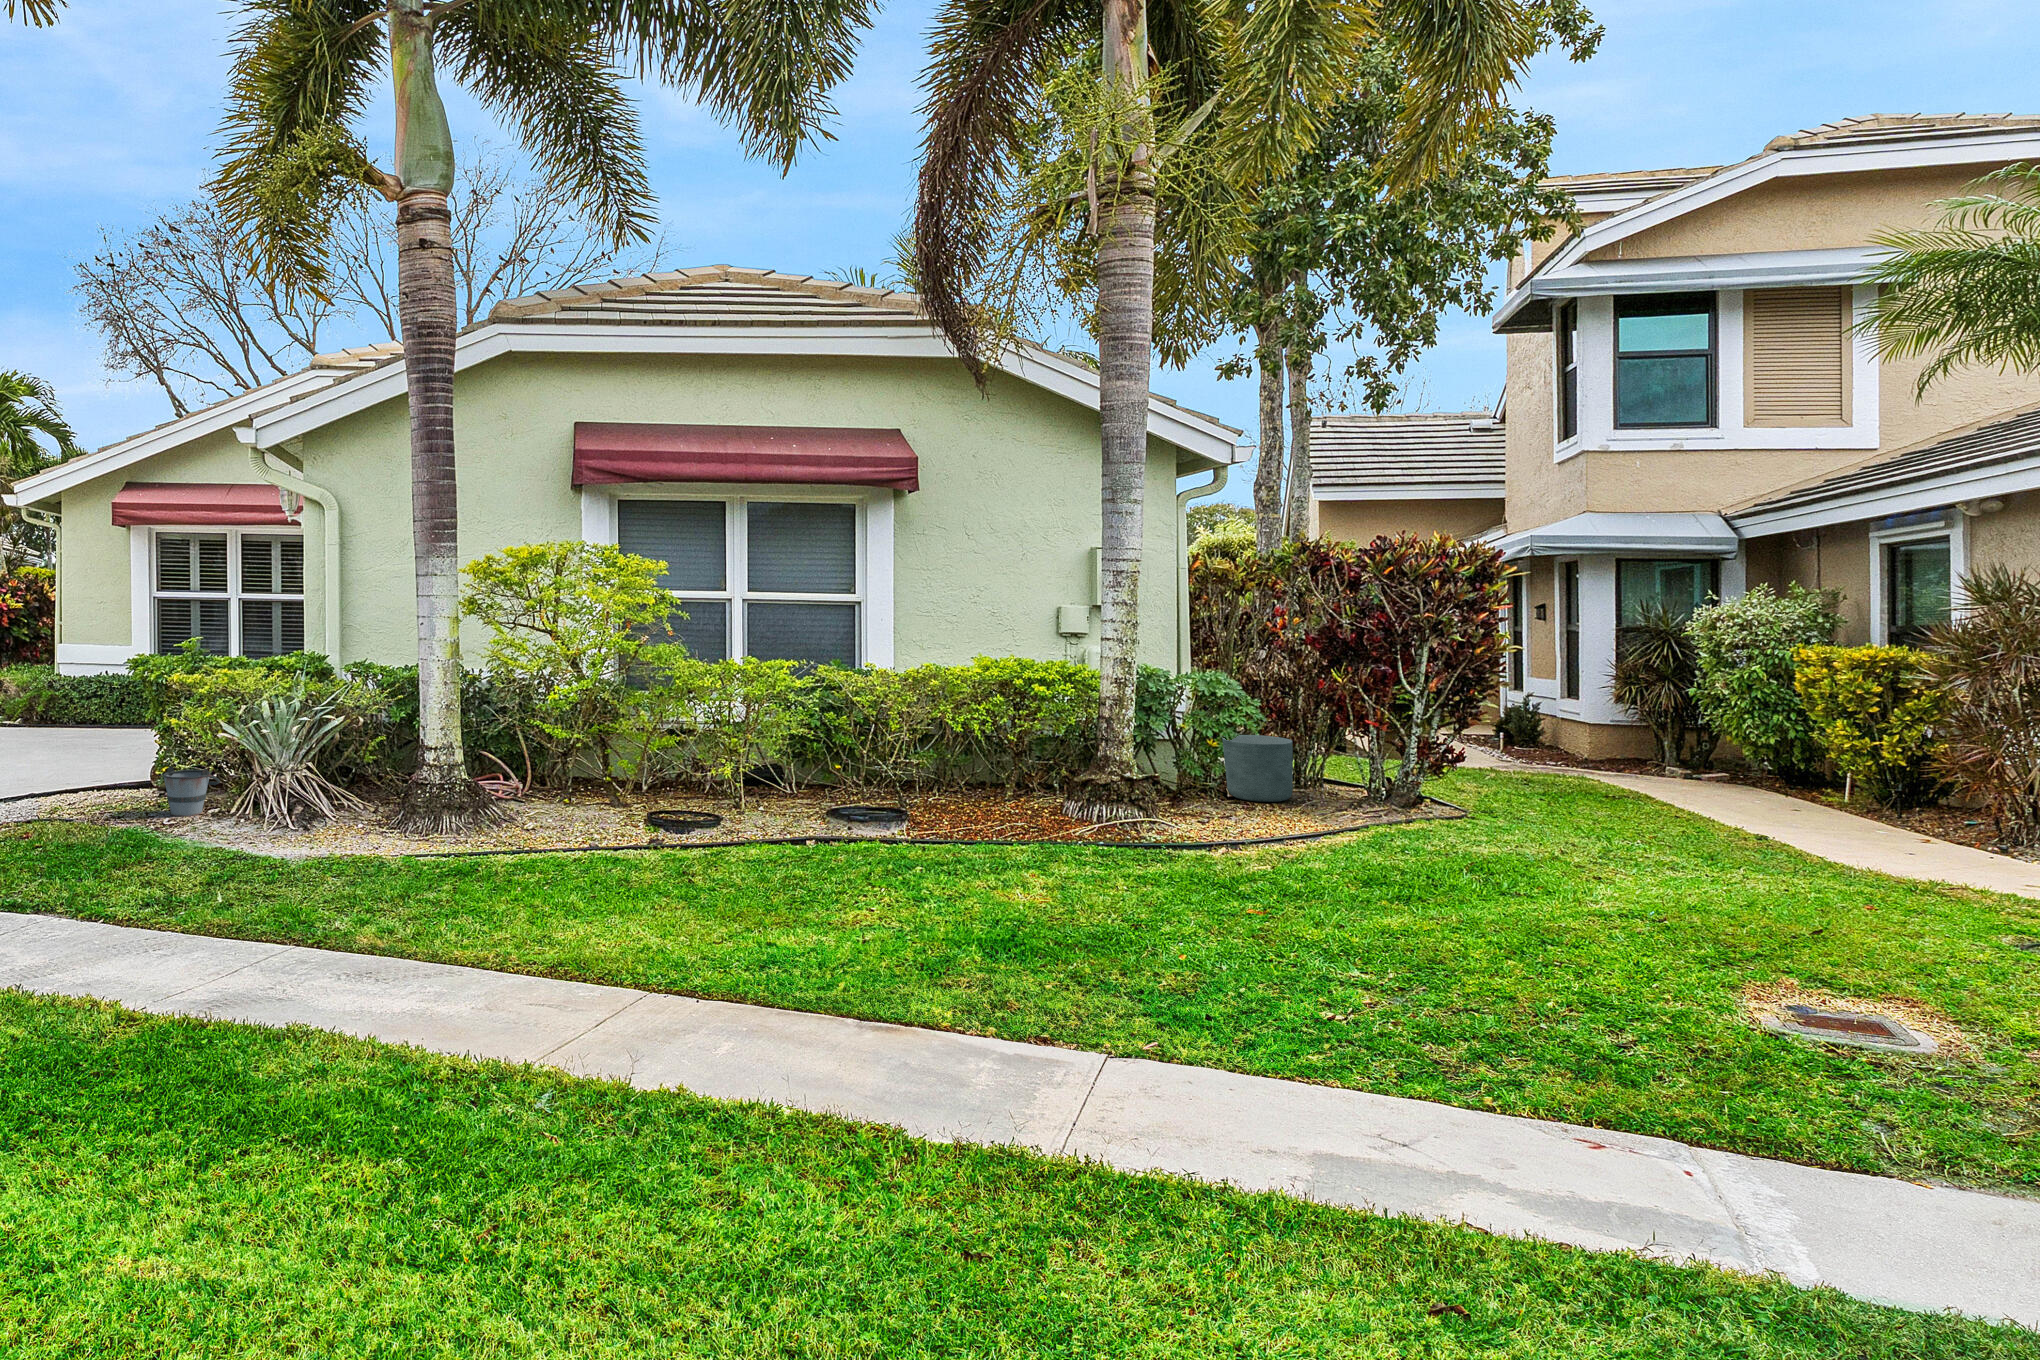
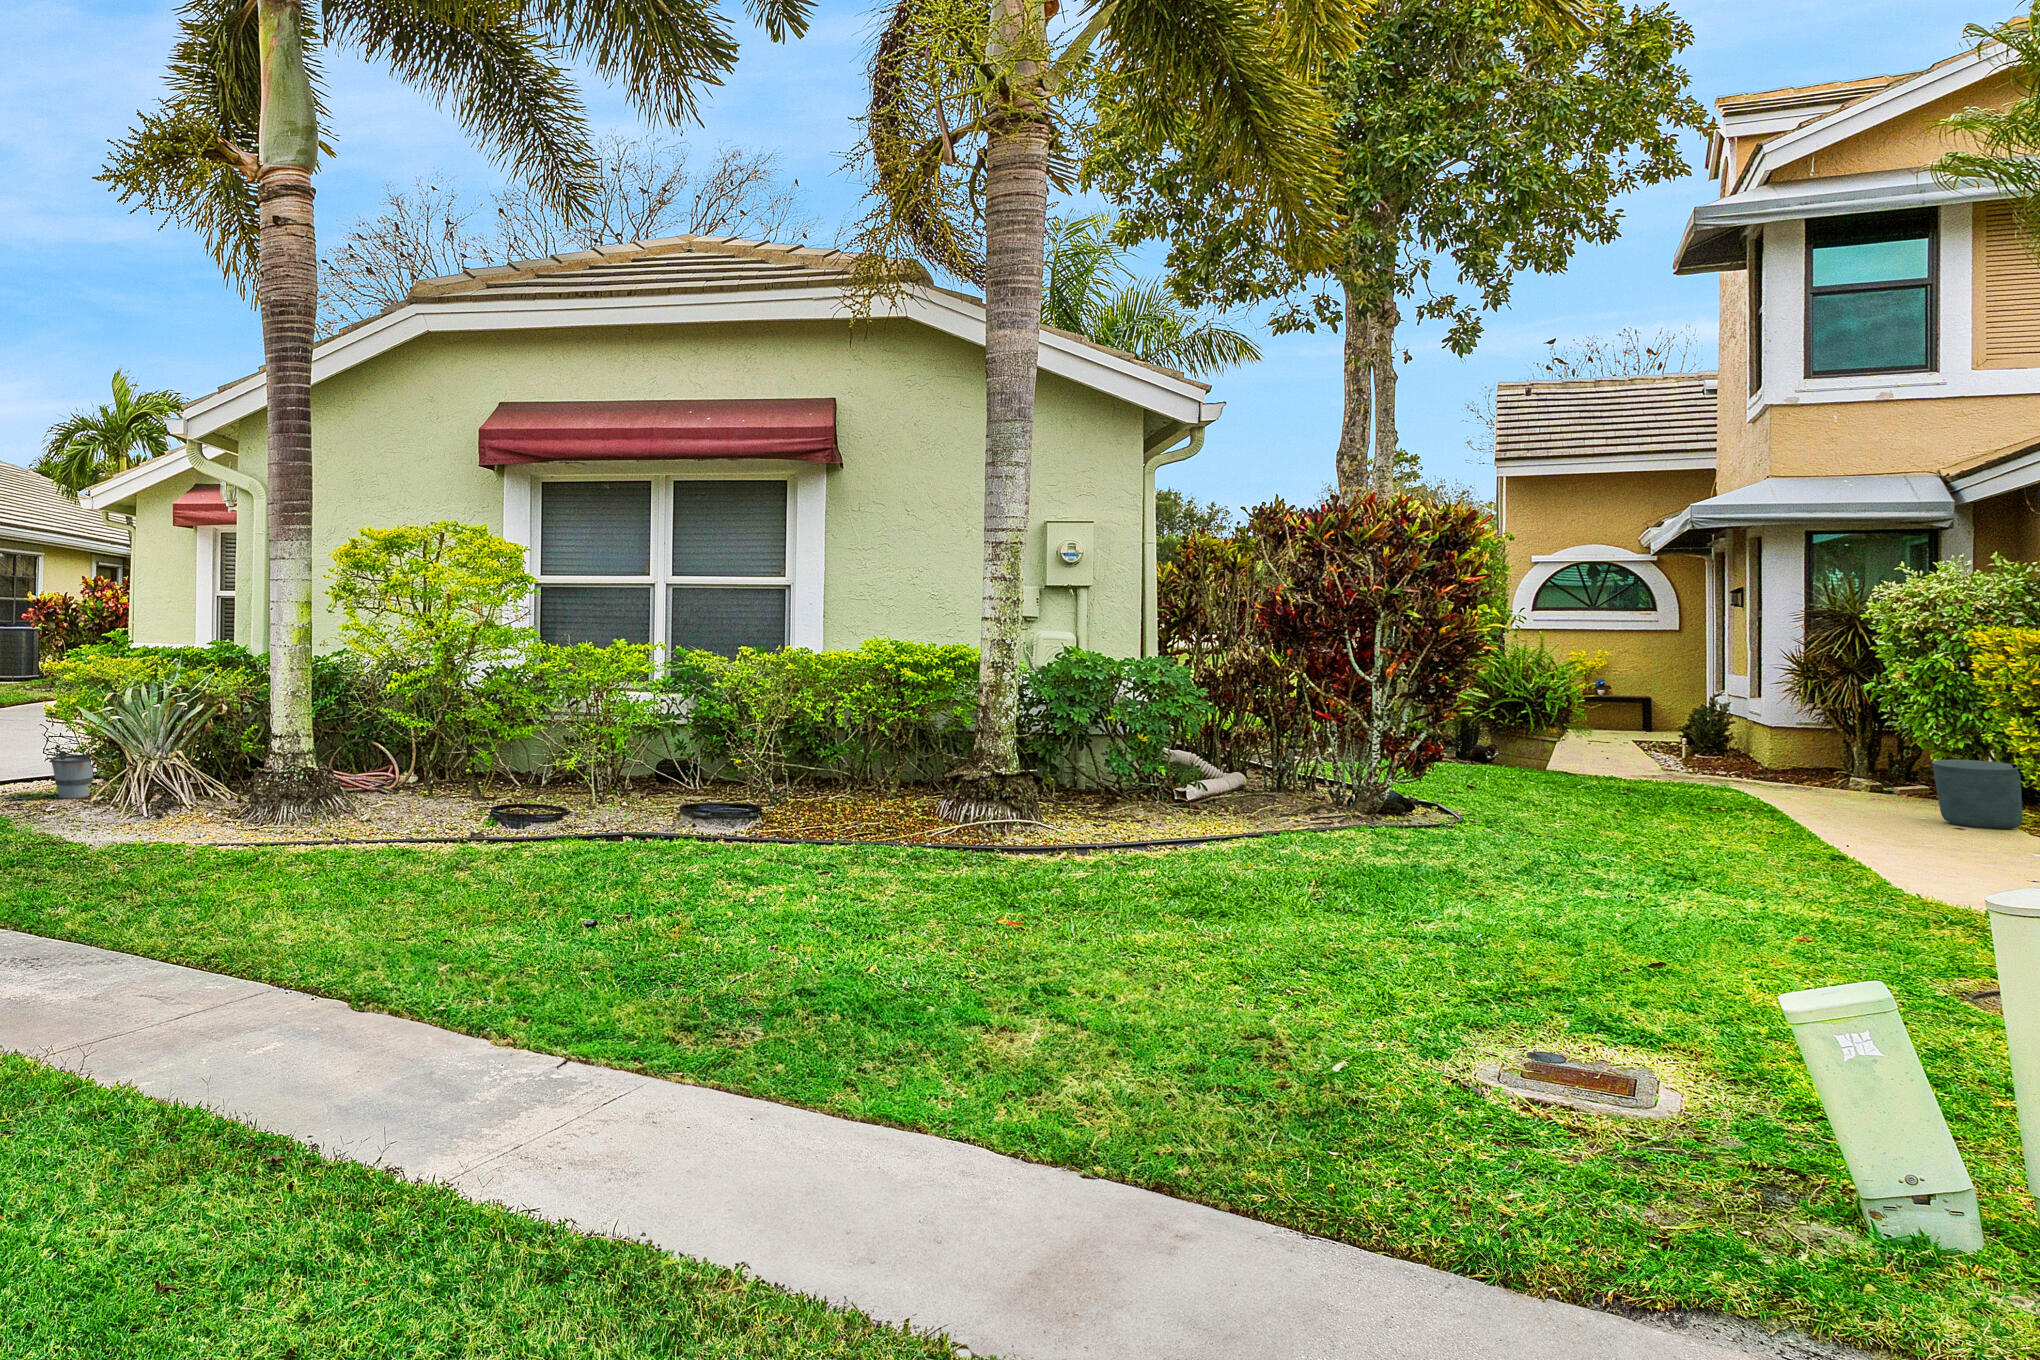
planter: present [1222,735,1293,802] -> present [1932,760,2023,829]

